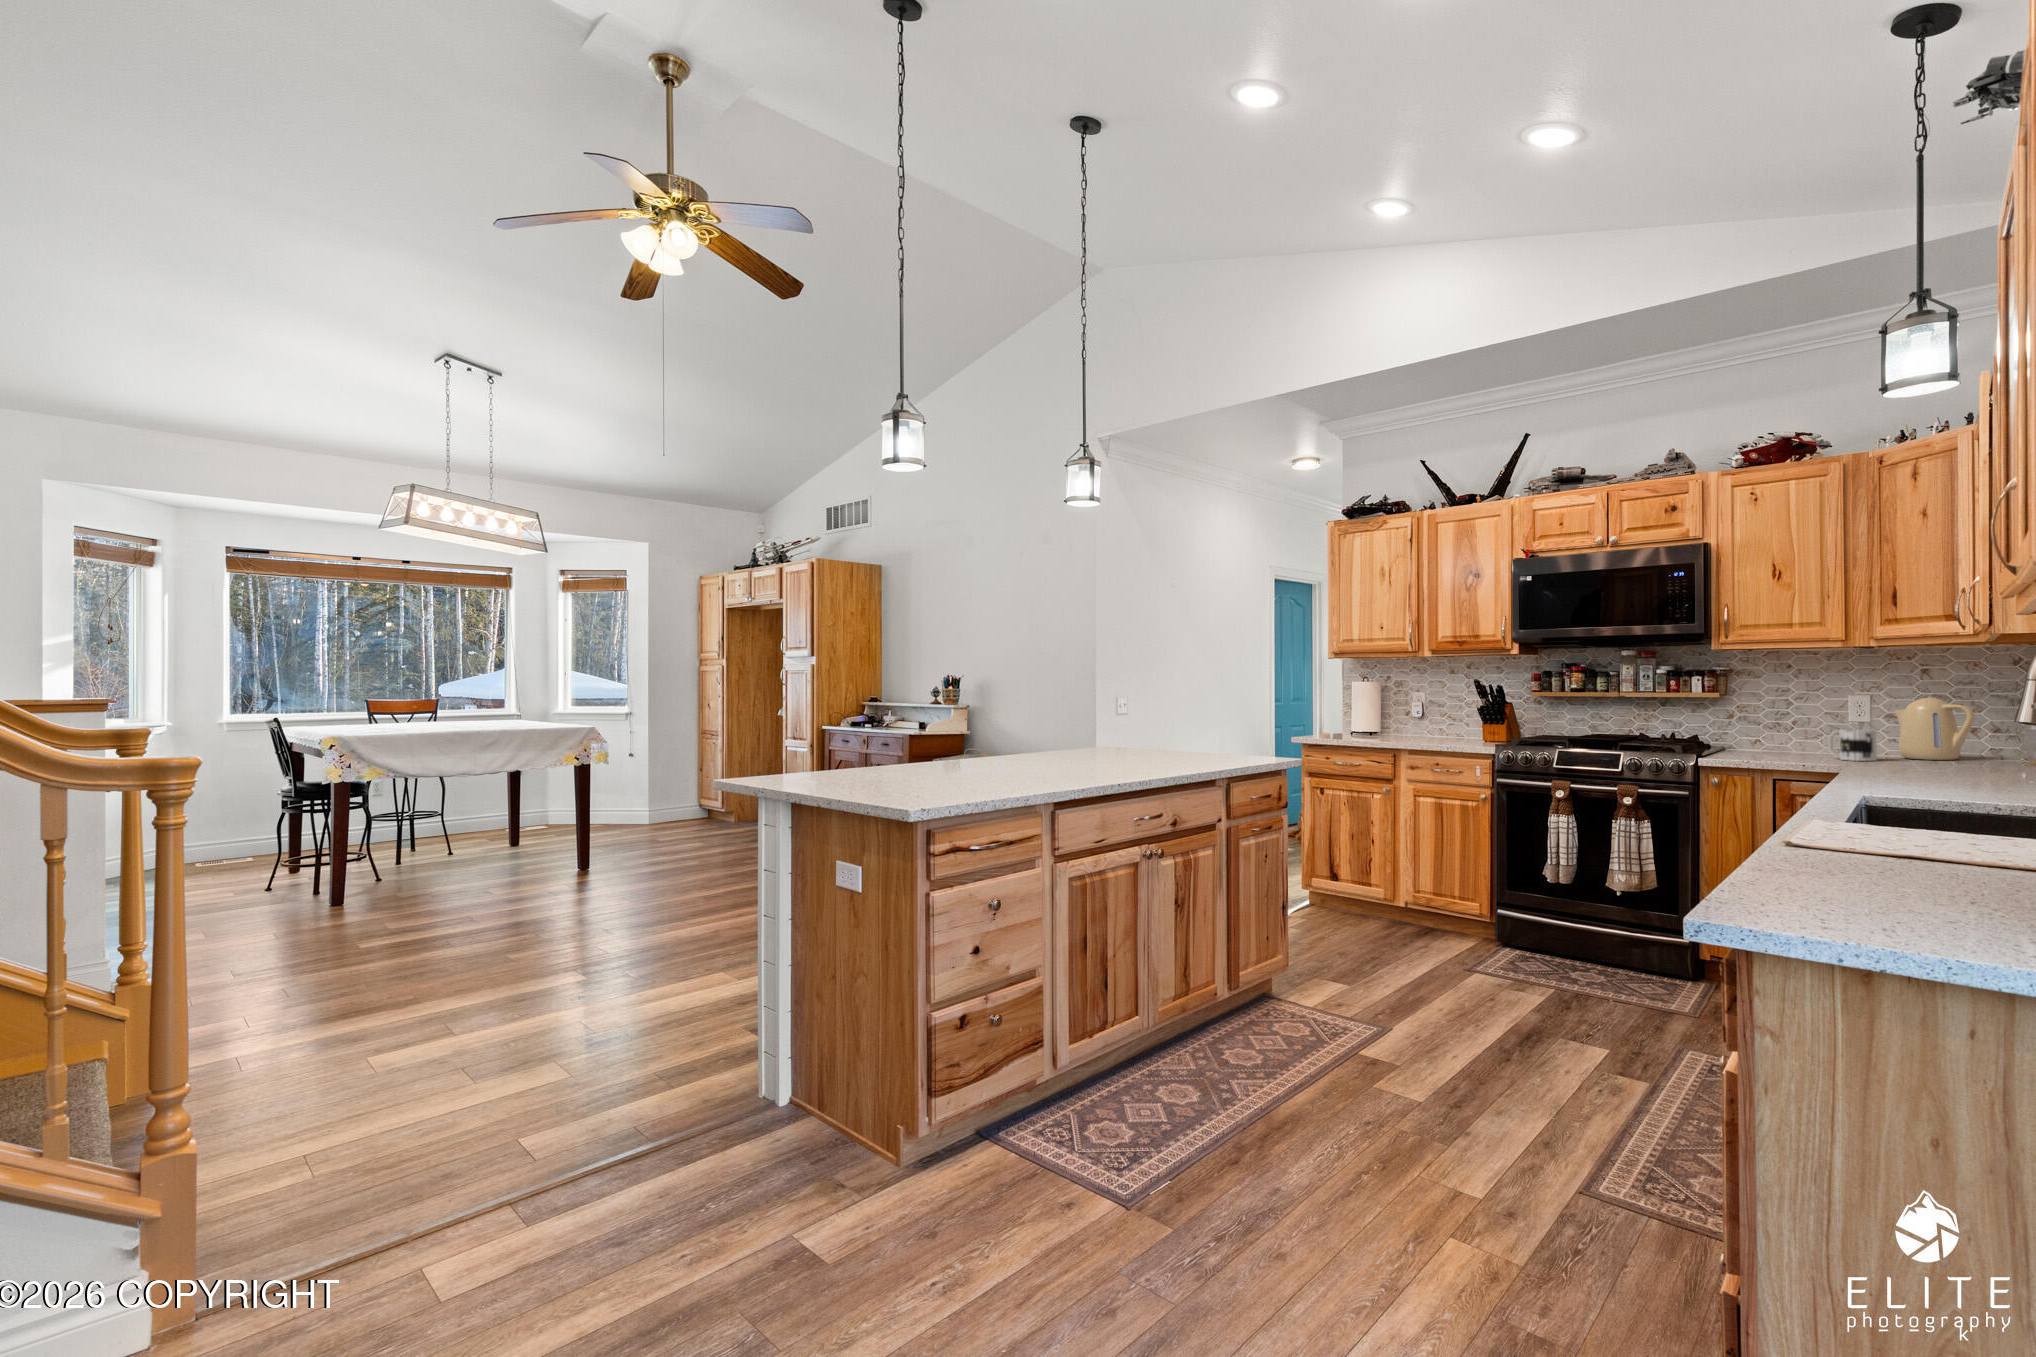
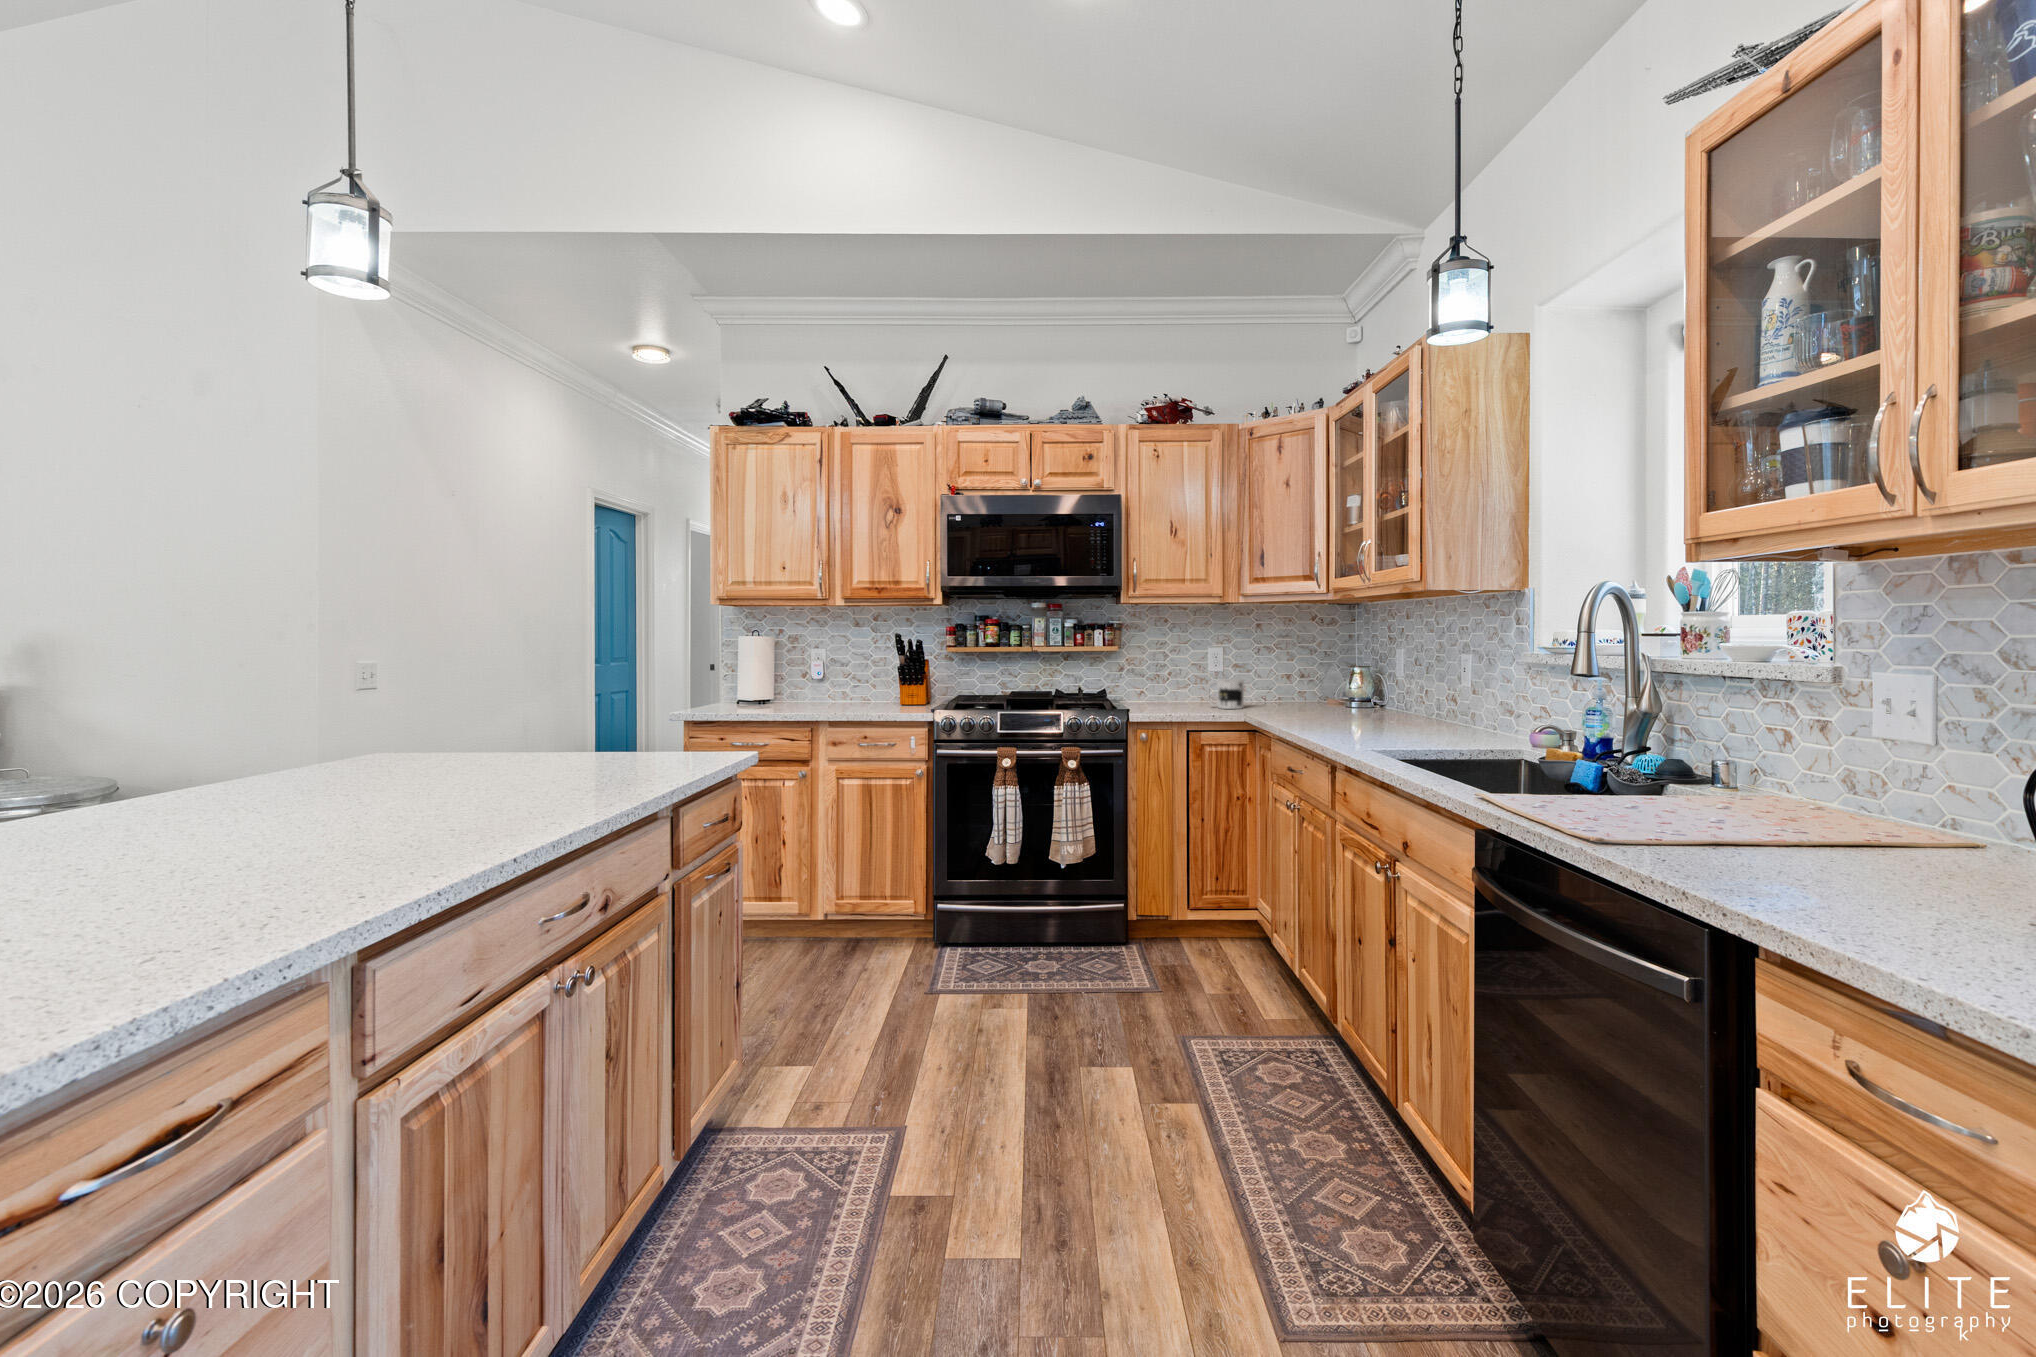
kettle: present [1894,697,1975,760] -> none [1242,649,1301,704]

